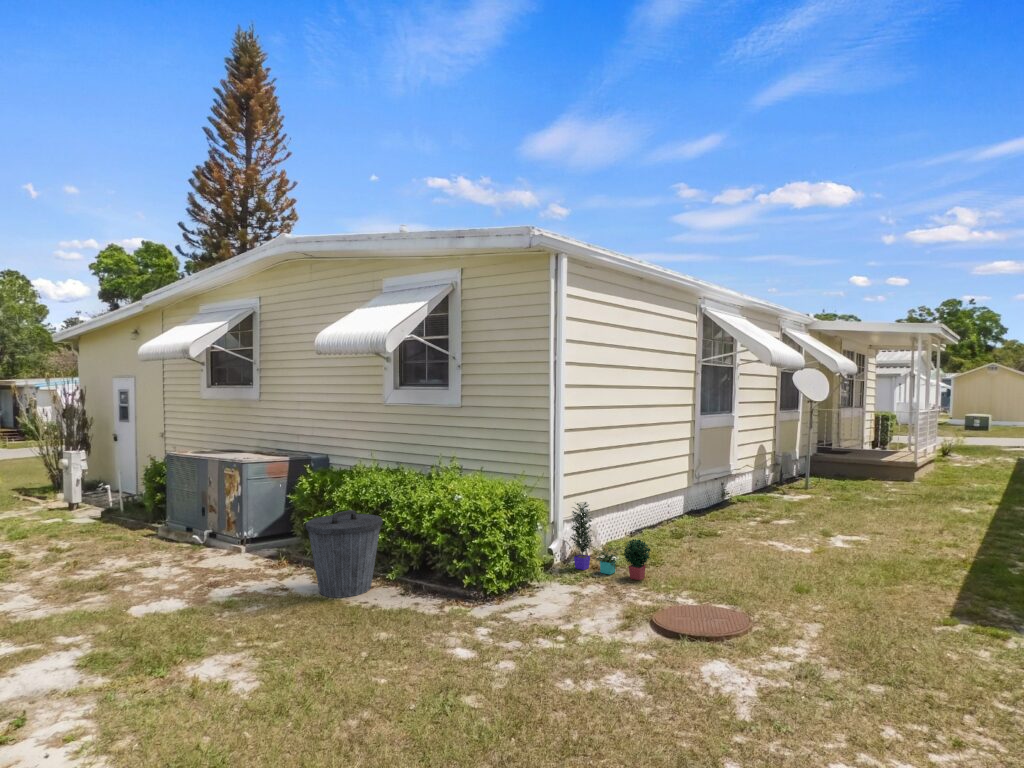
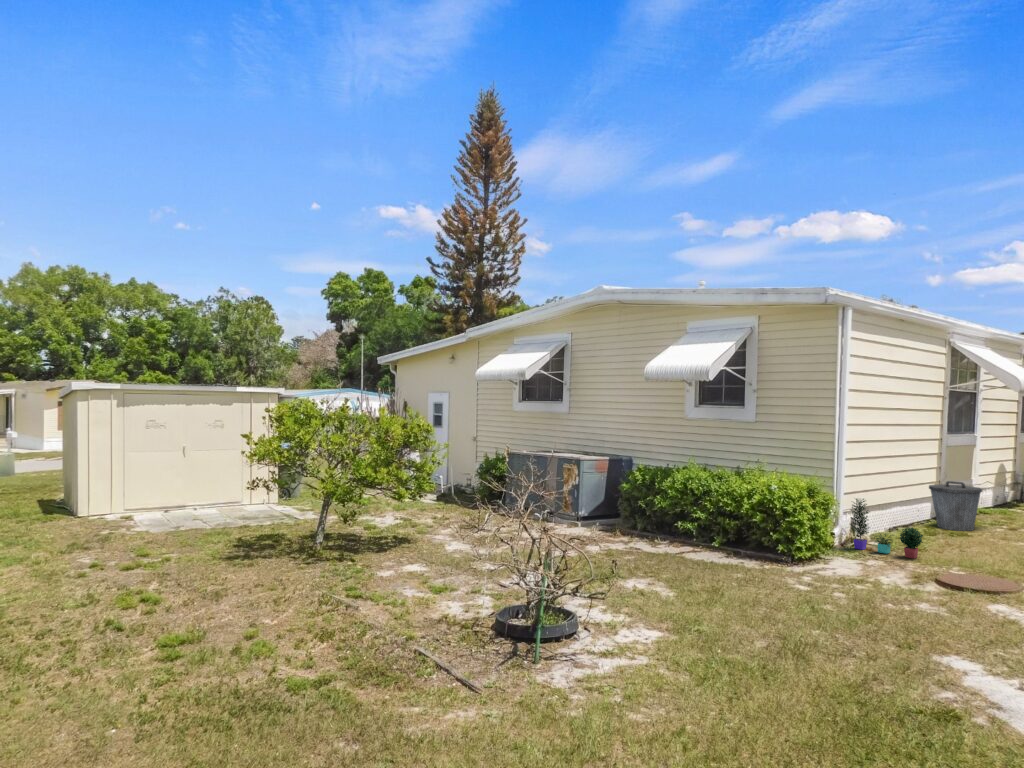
trash can: present [306,510,383,598] -> present [929,481,982,531]

